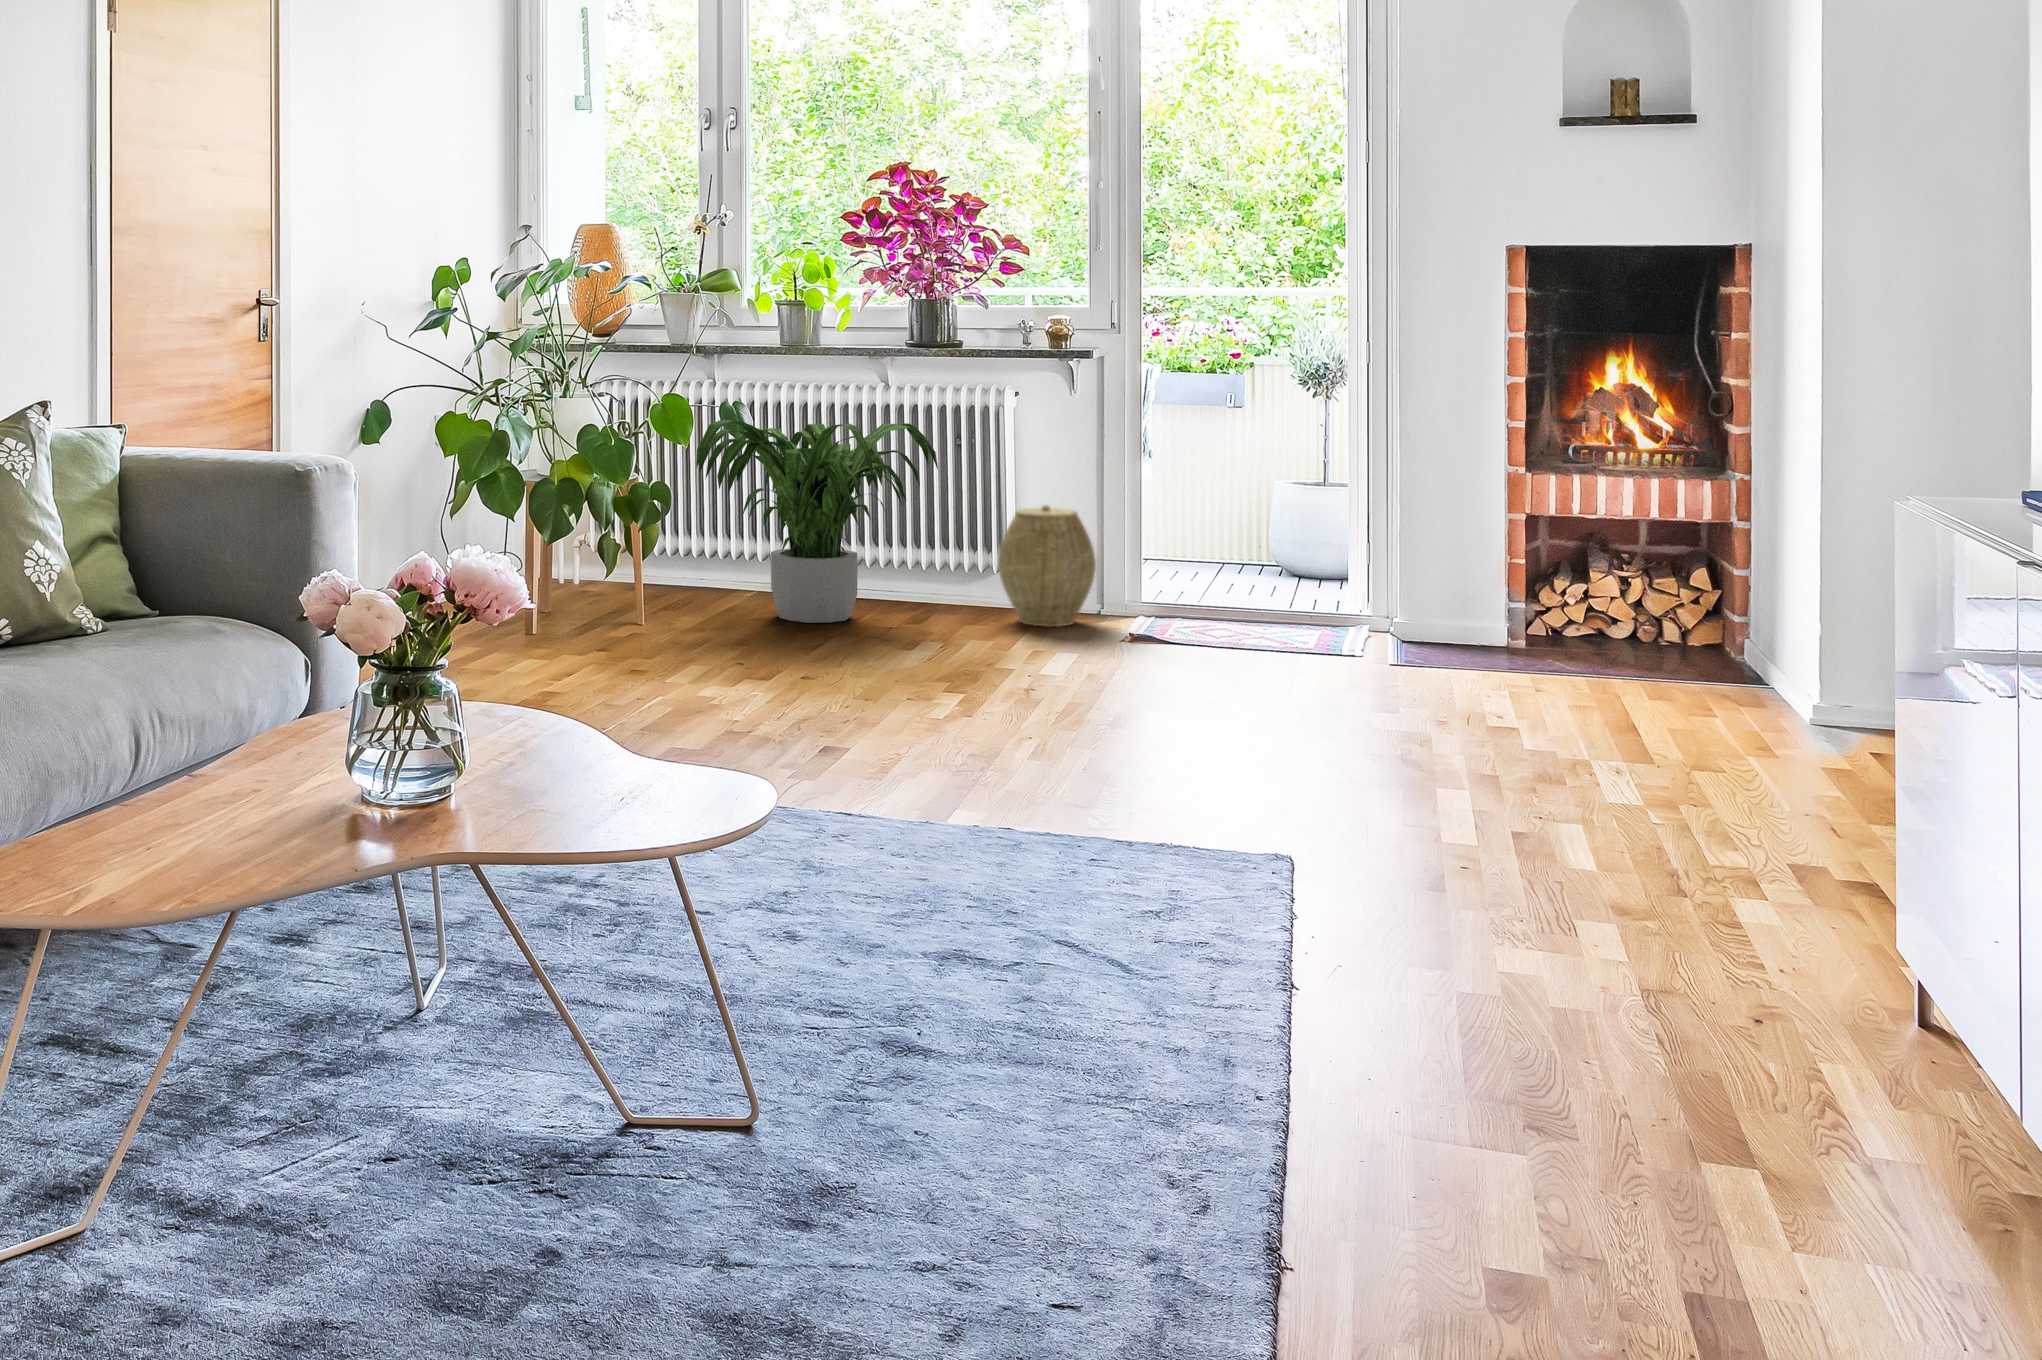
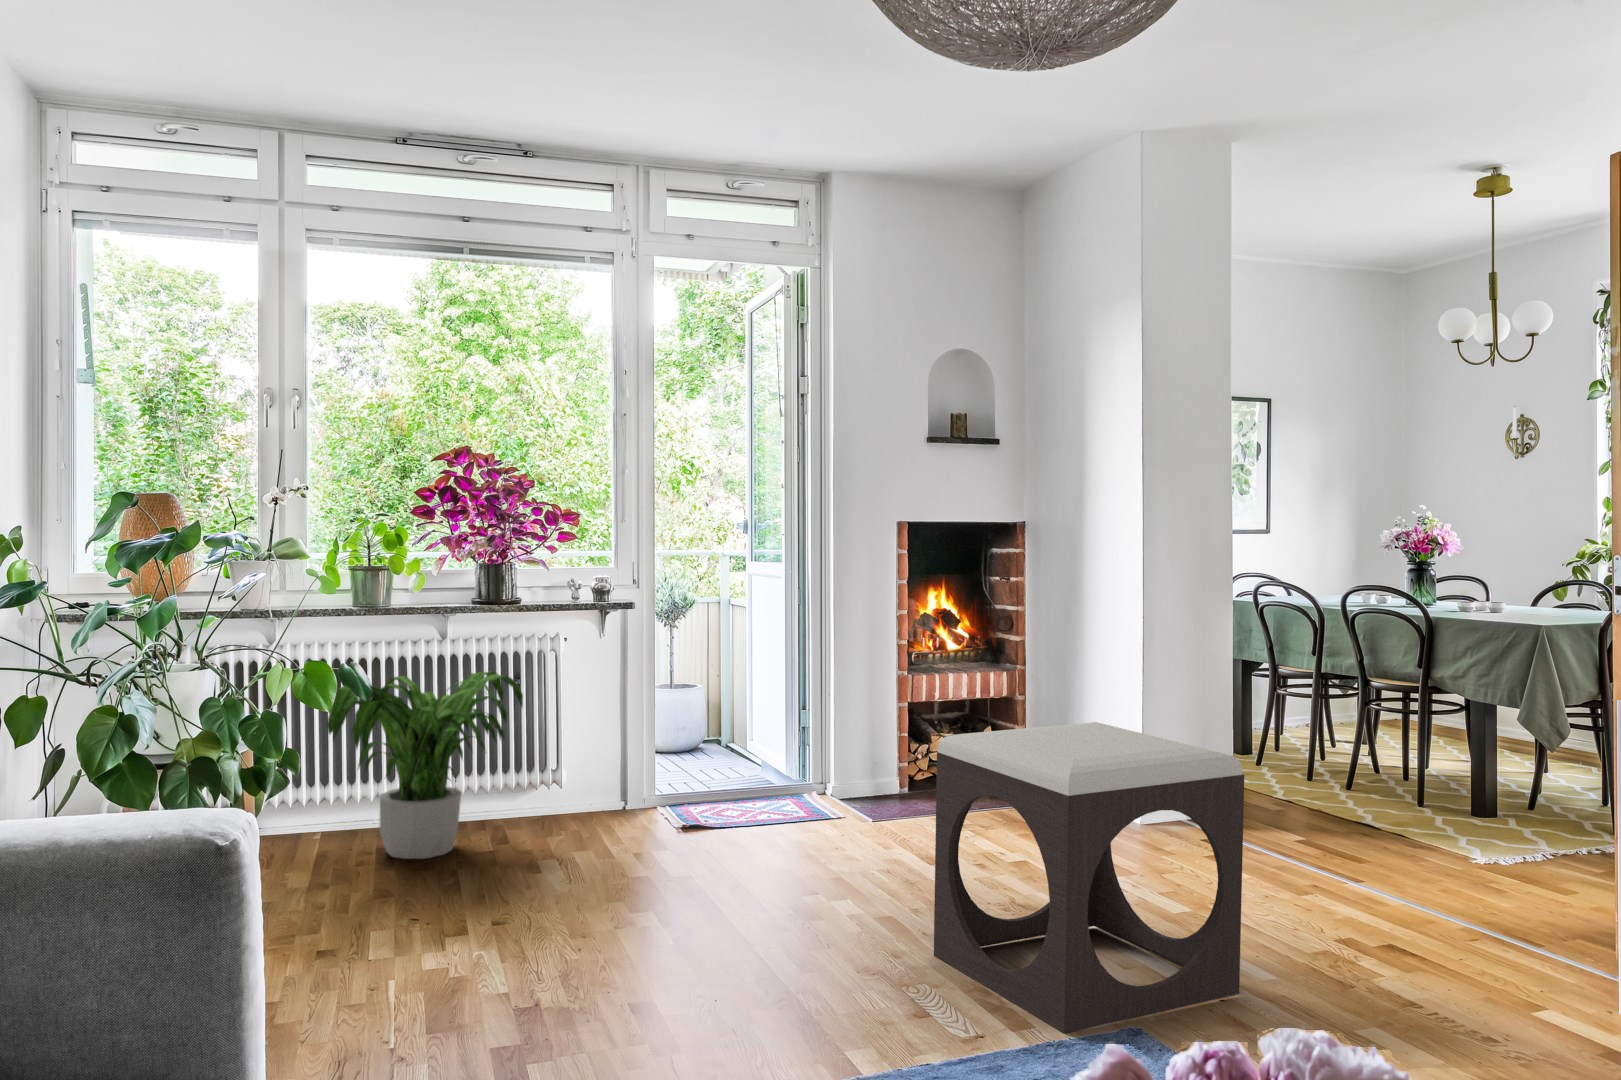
footstool: none [1159,487,1477,860] -> present [934,722,1244,1033]
woven basket: present [998,505,1096,627] -> none [562,728,639,827]

